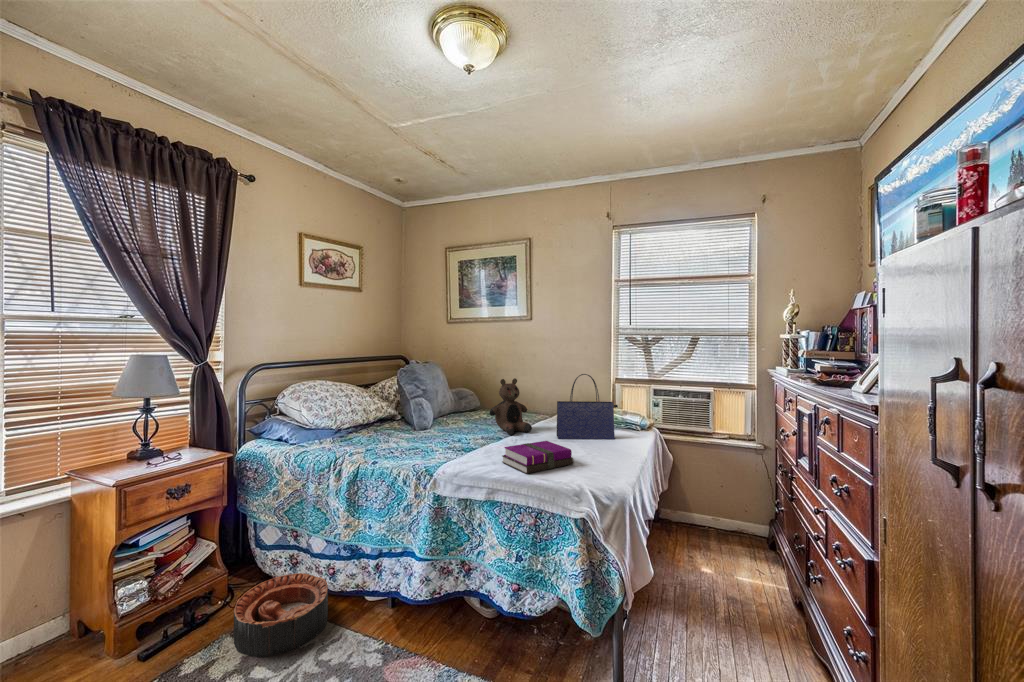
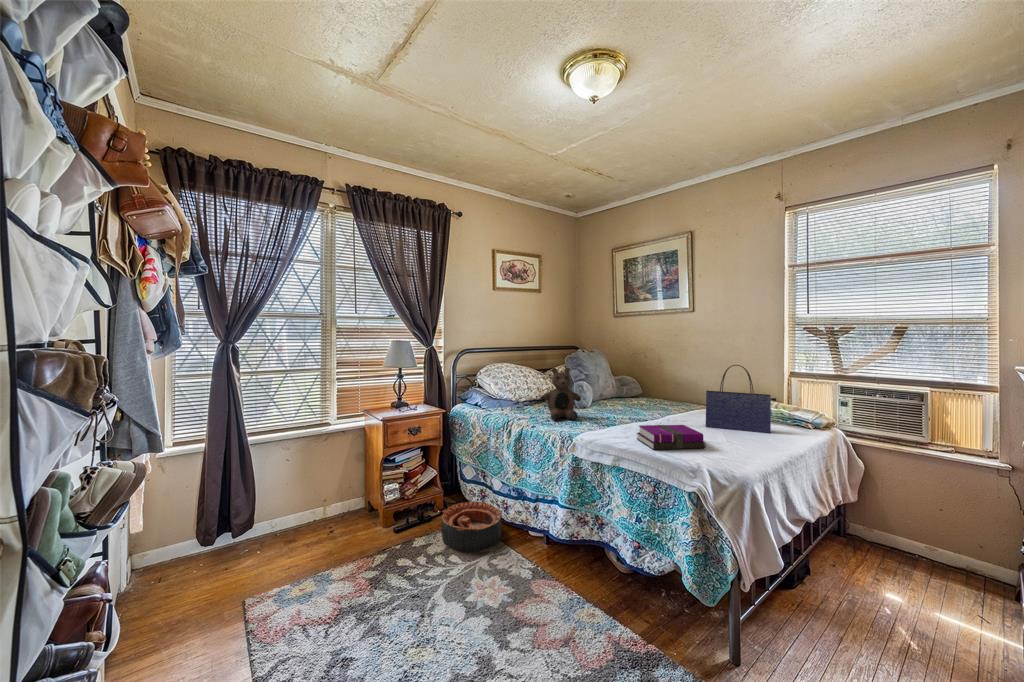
teddy bear: present [489,378,532,435] -> present [541,368,581,420]

